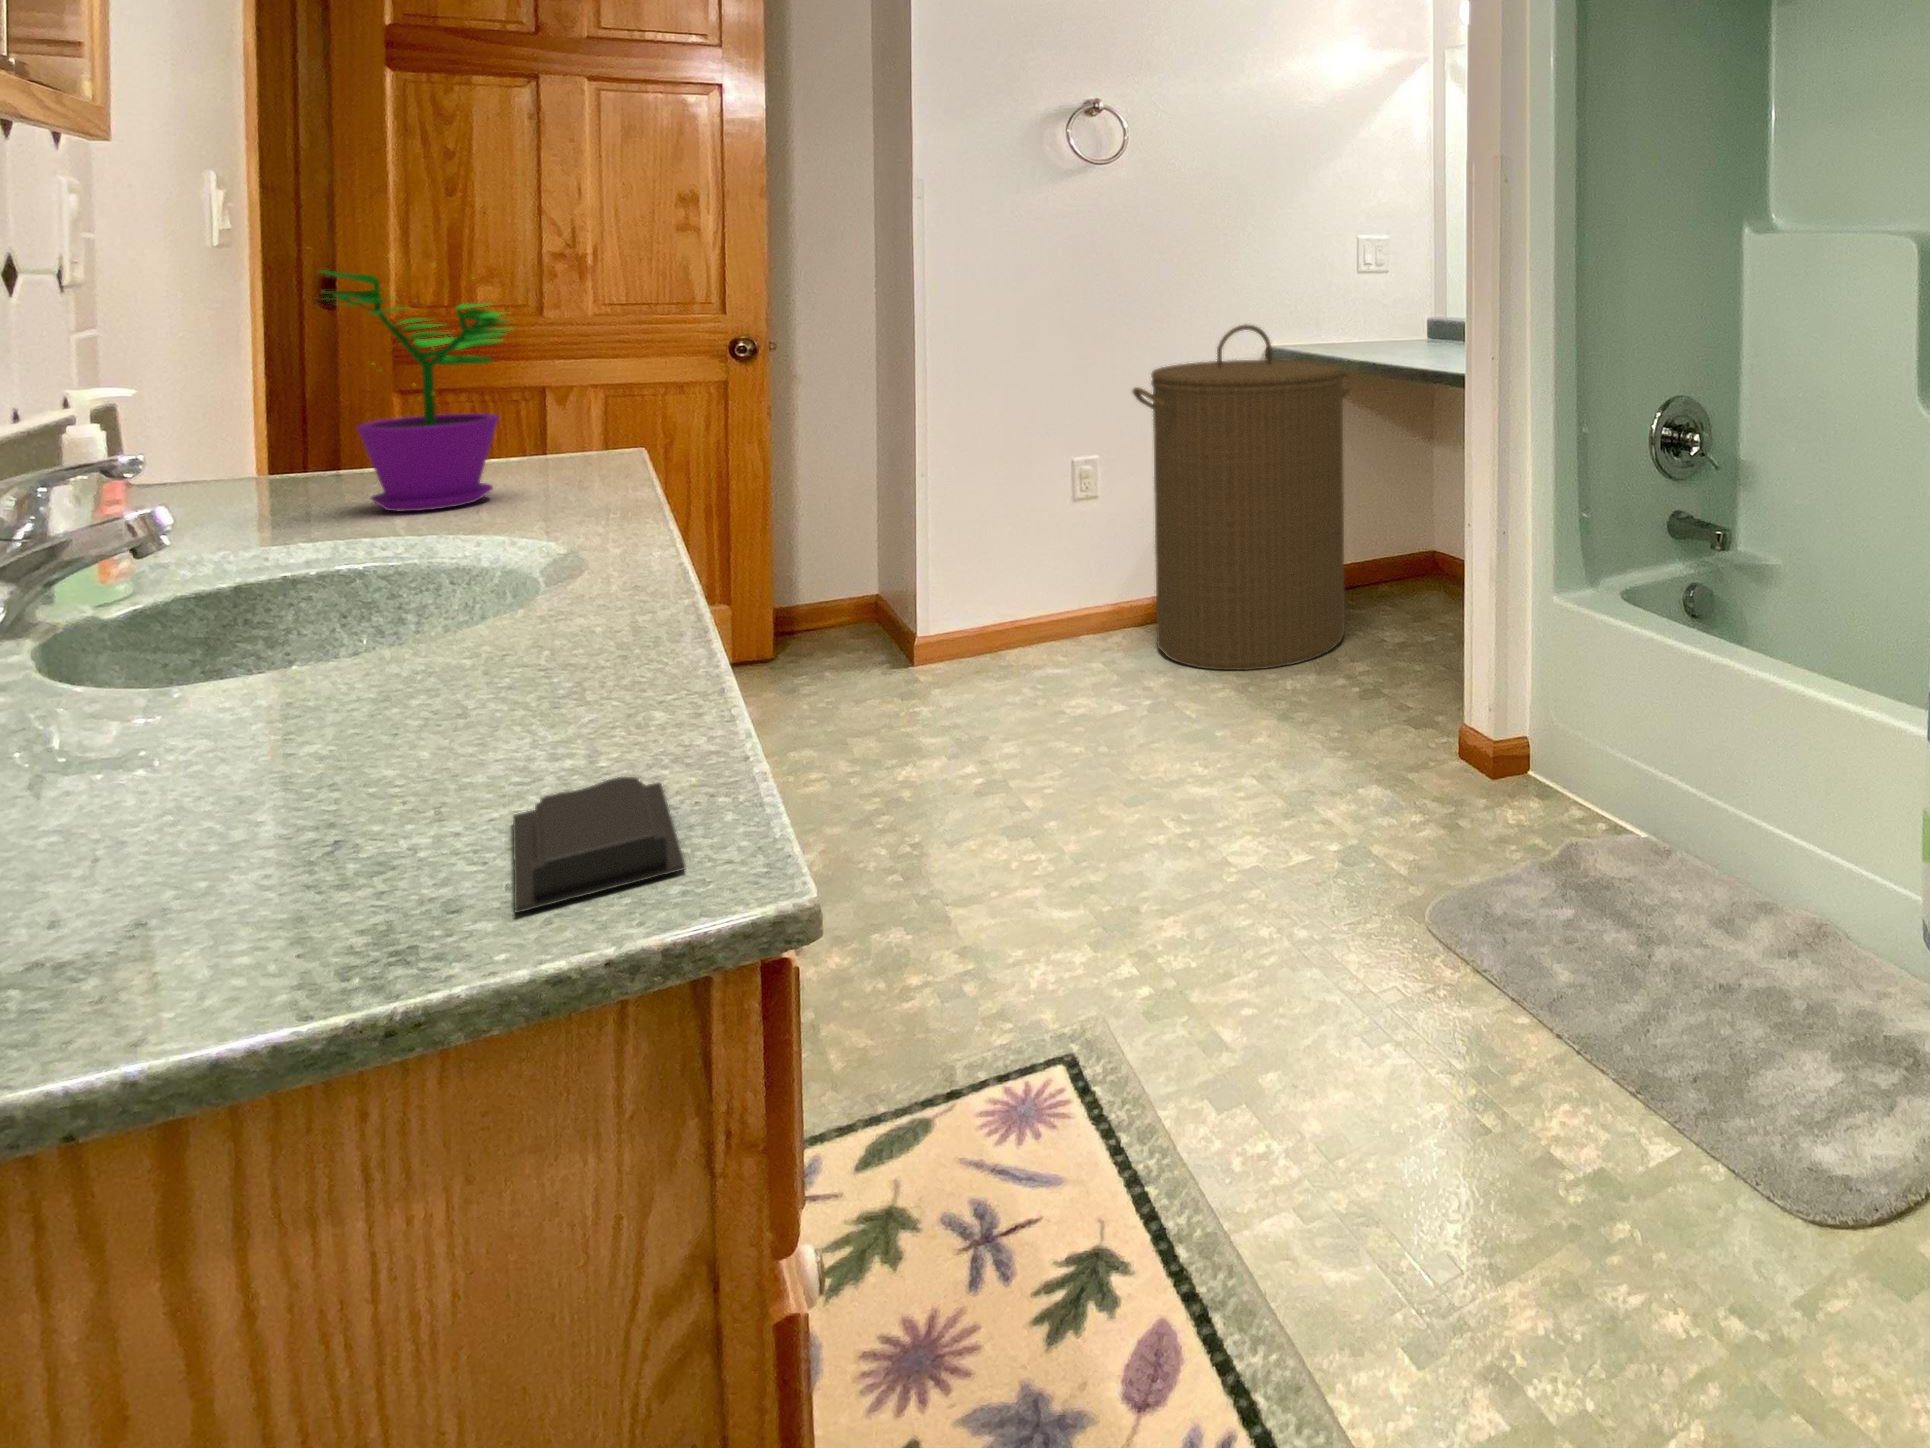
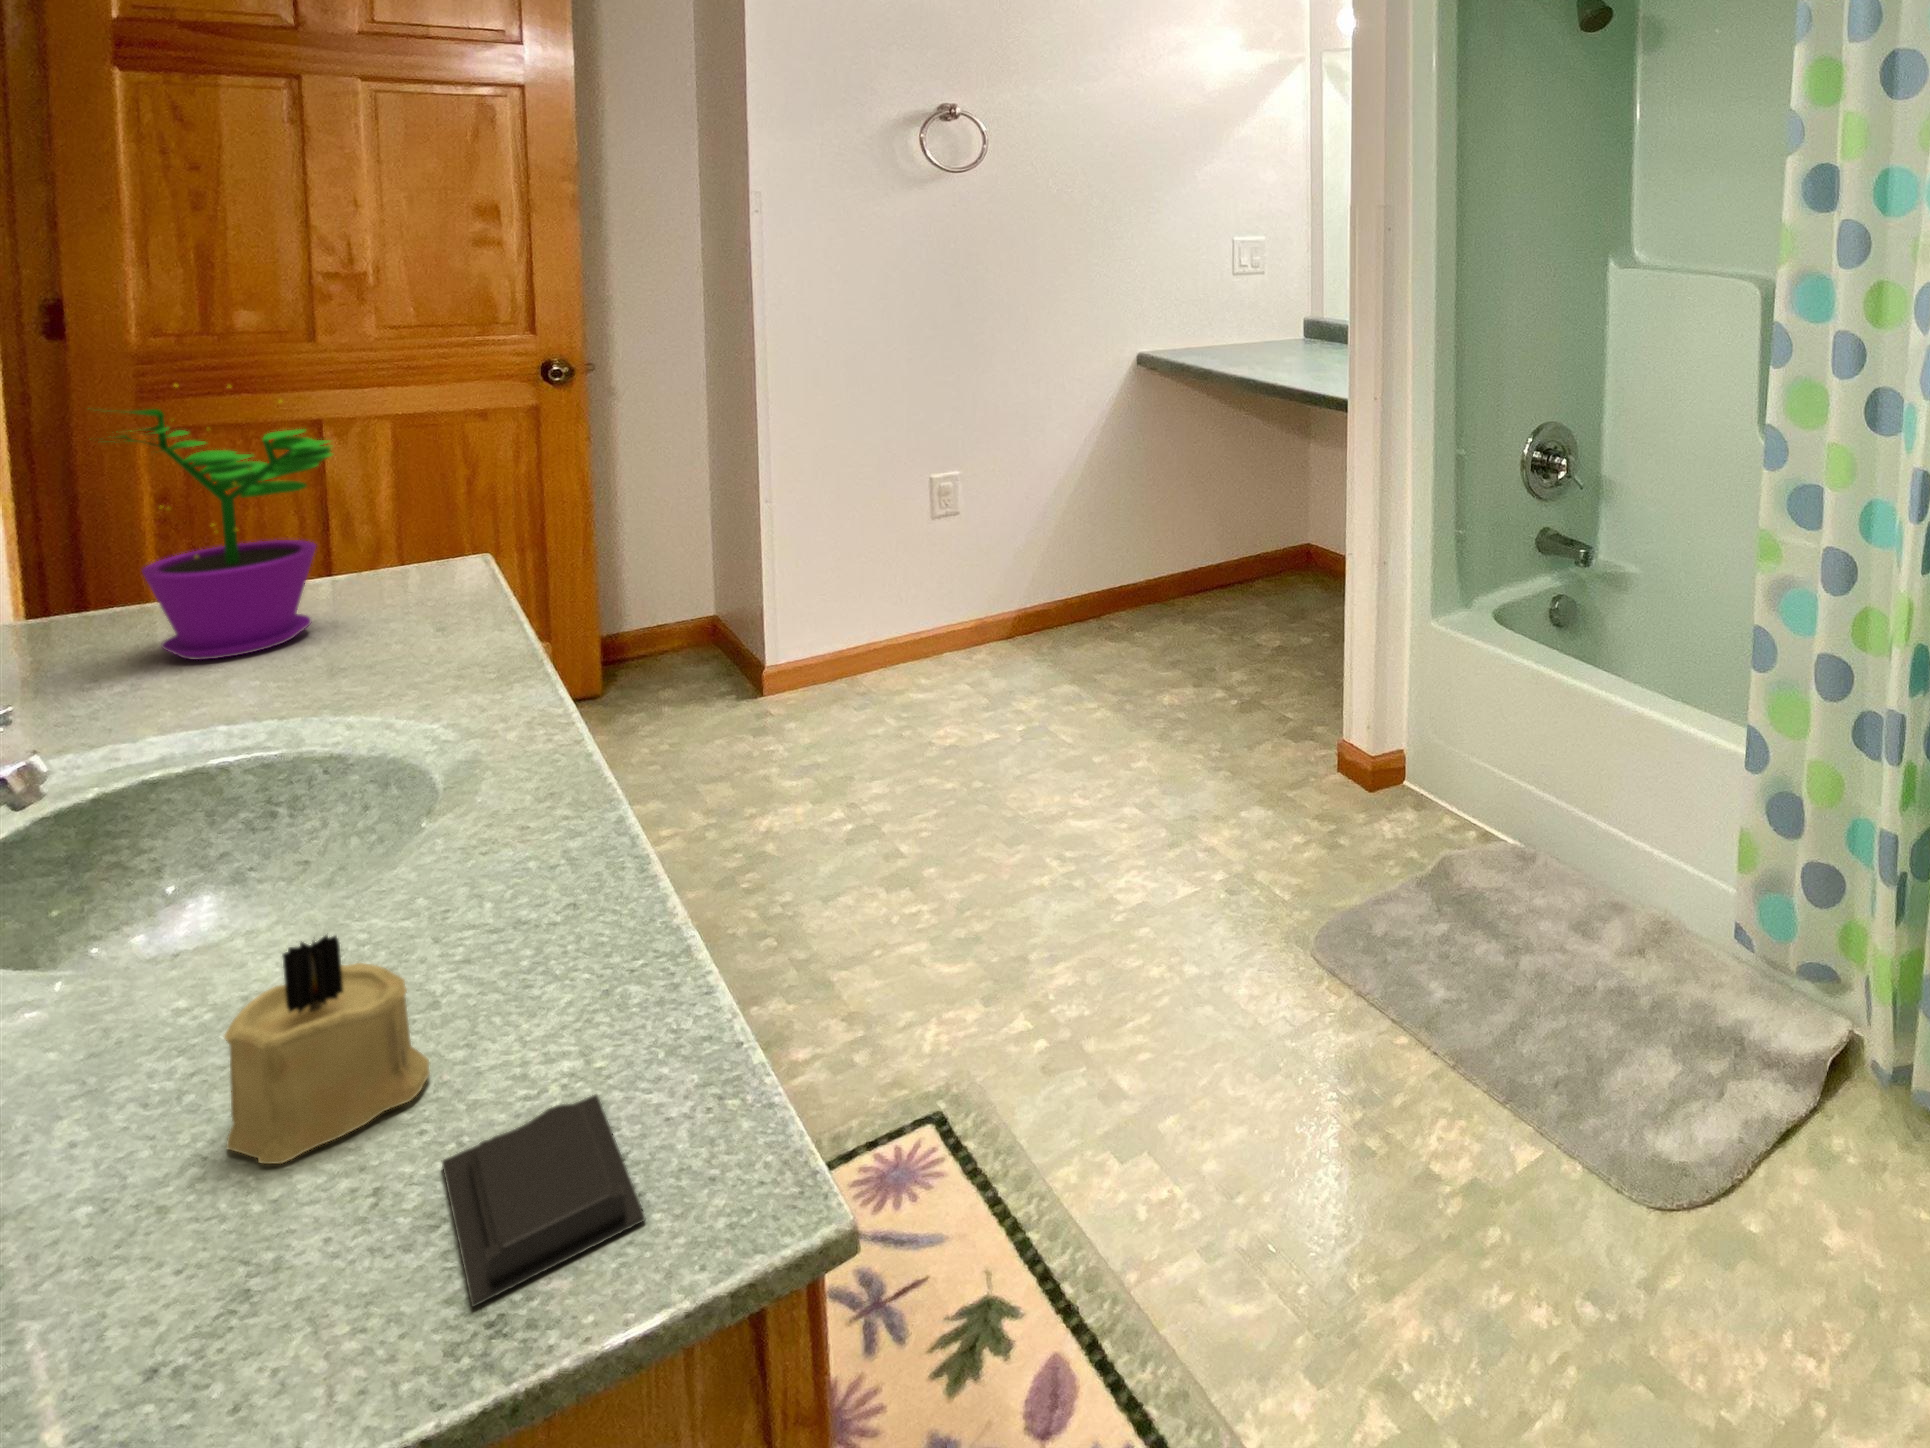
laundry hamper: present [1133,325,1353,670] -> none [1007,340,1231,679]
candle: none [334,602,518,809] -> present [224,935,430,1164]

